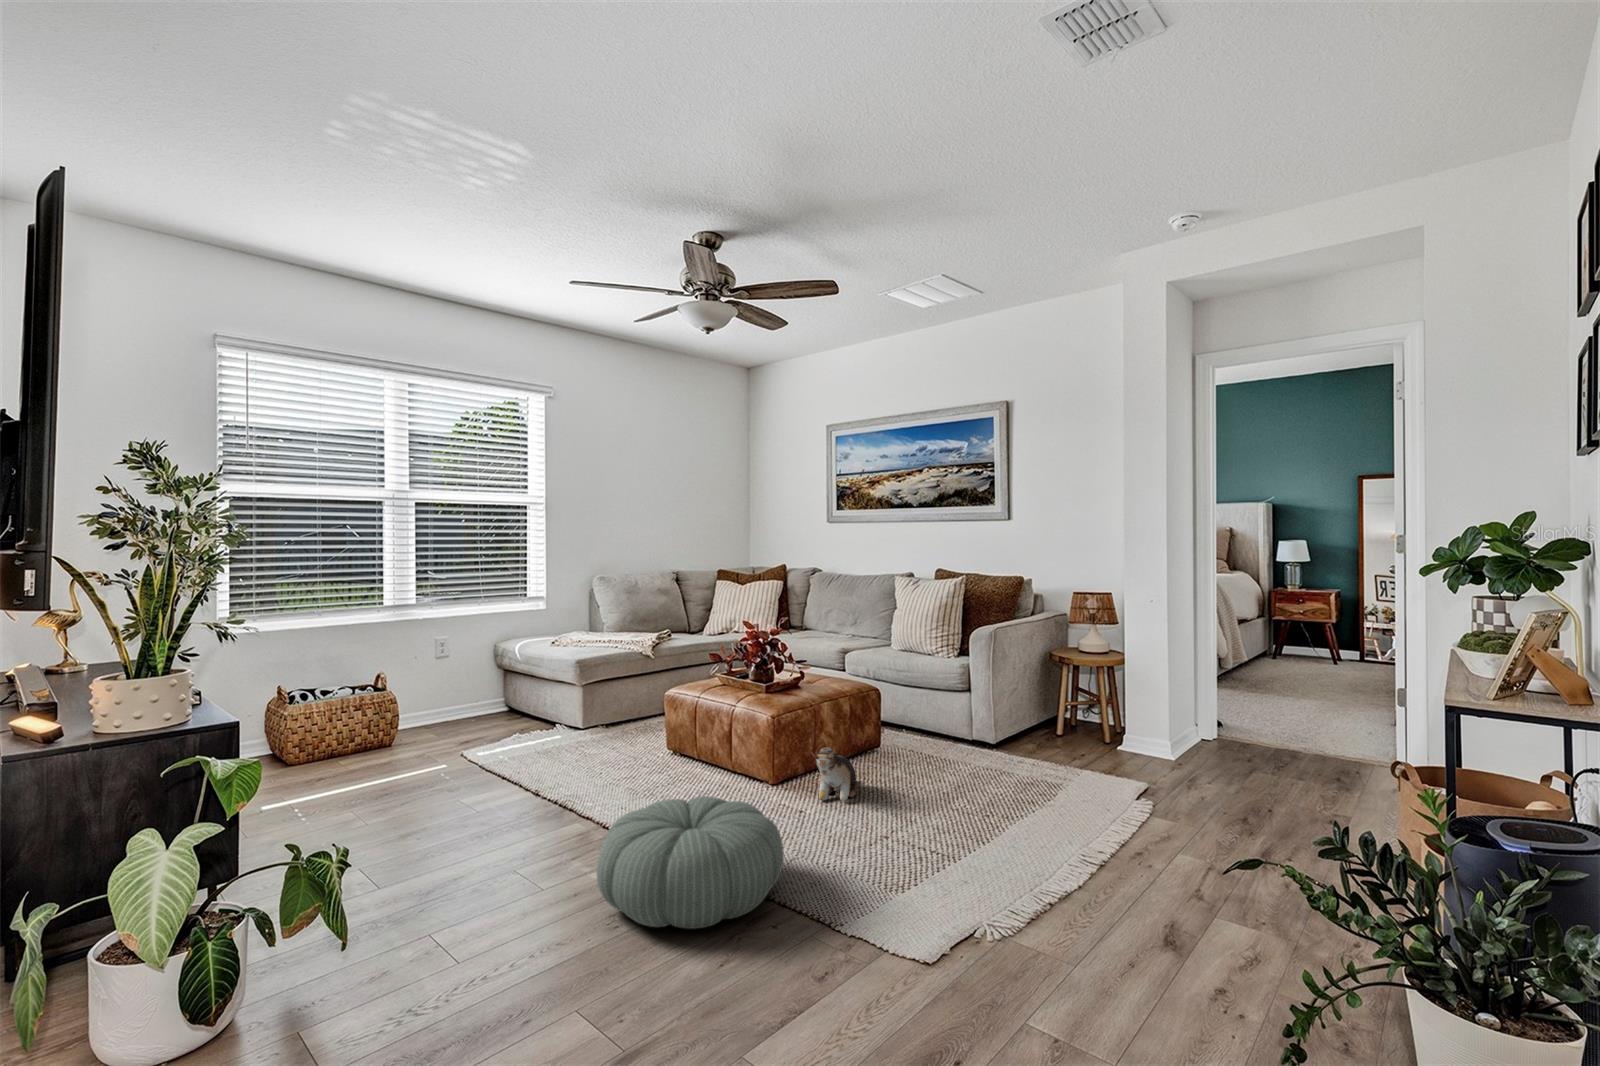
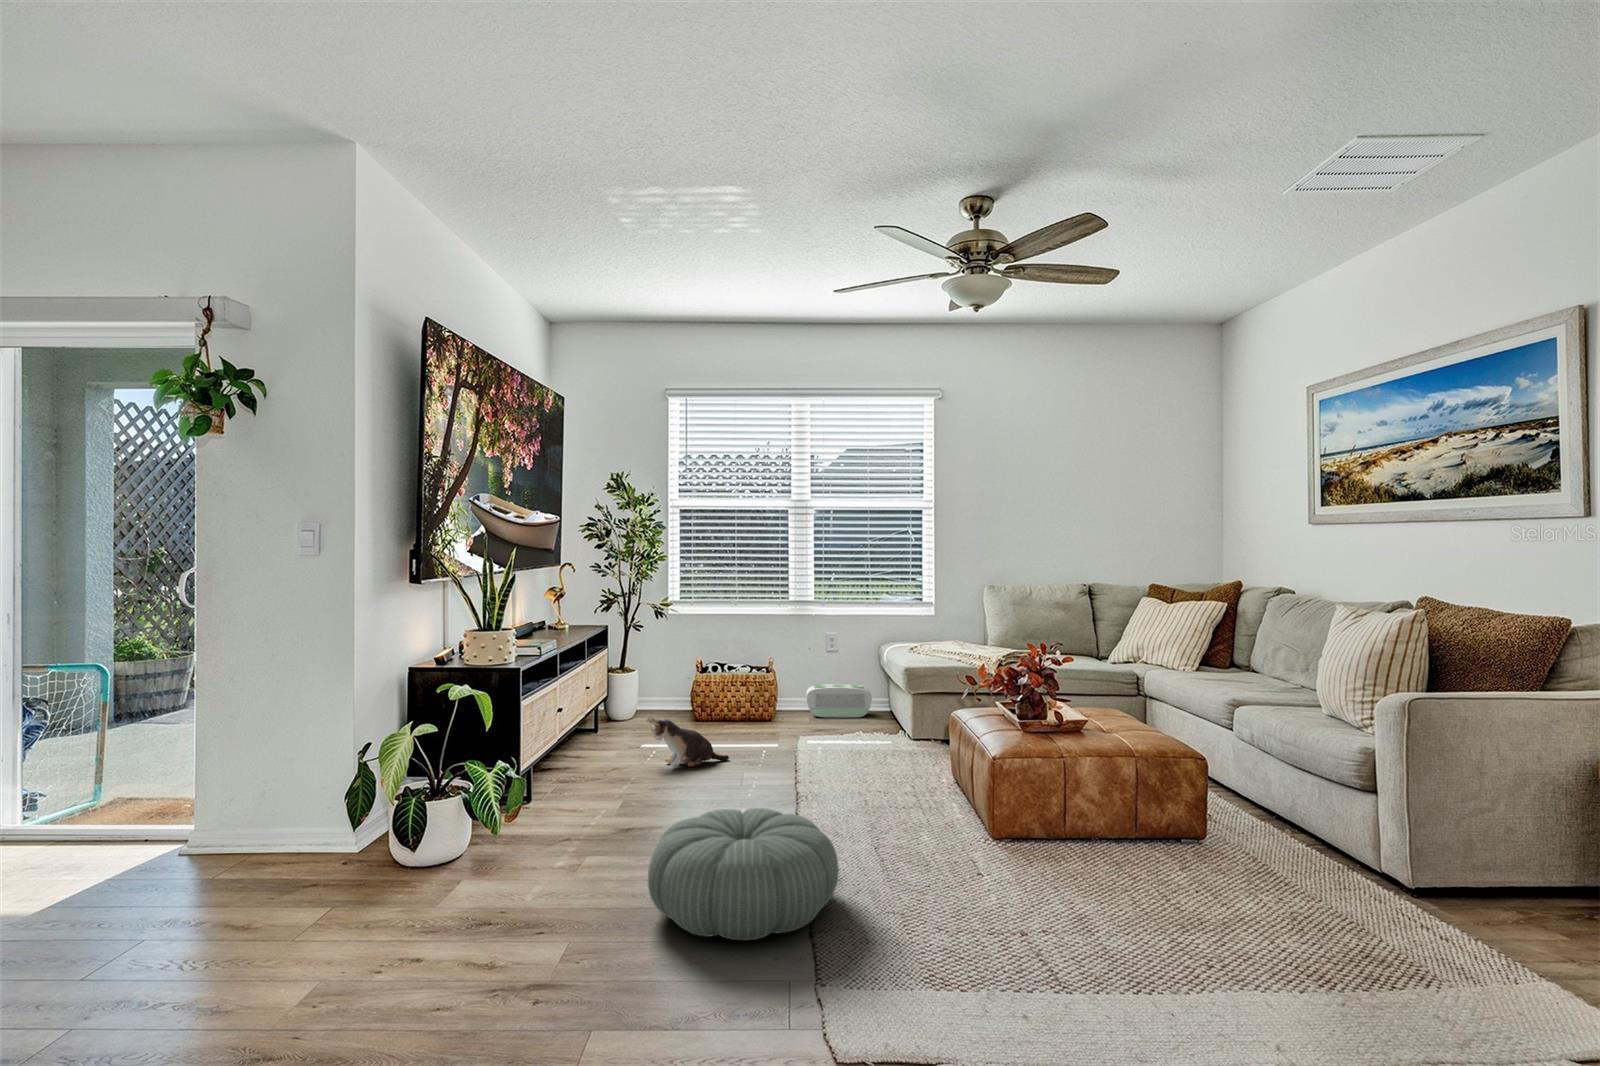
air purifier: none [416,688,495,729] -> present [806,684,872,718]
plush toy: present [811,747,858,801] -> present [647,718,729,767]

